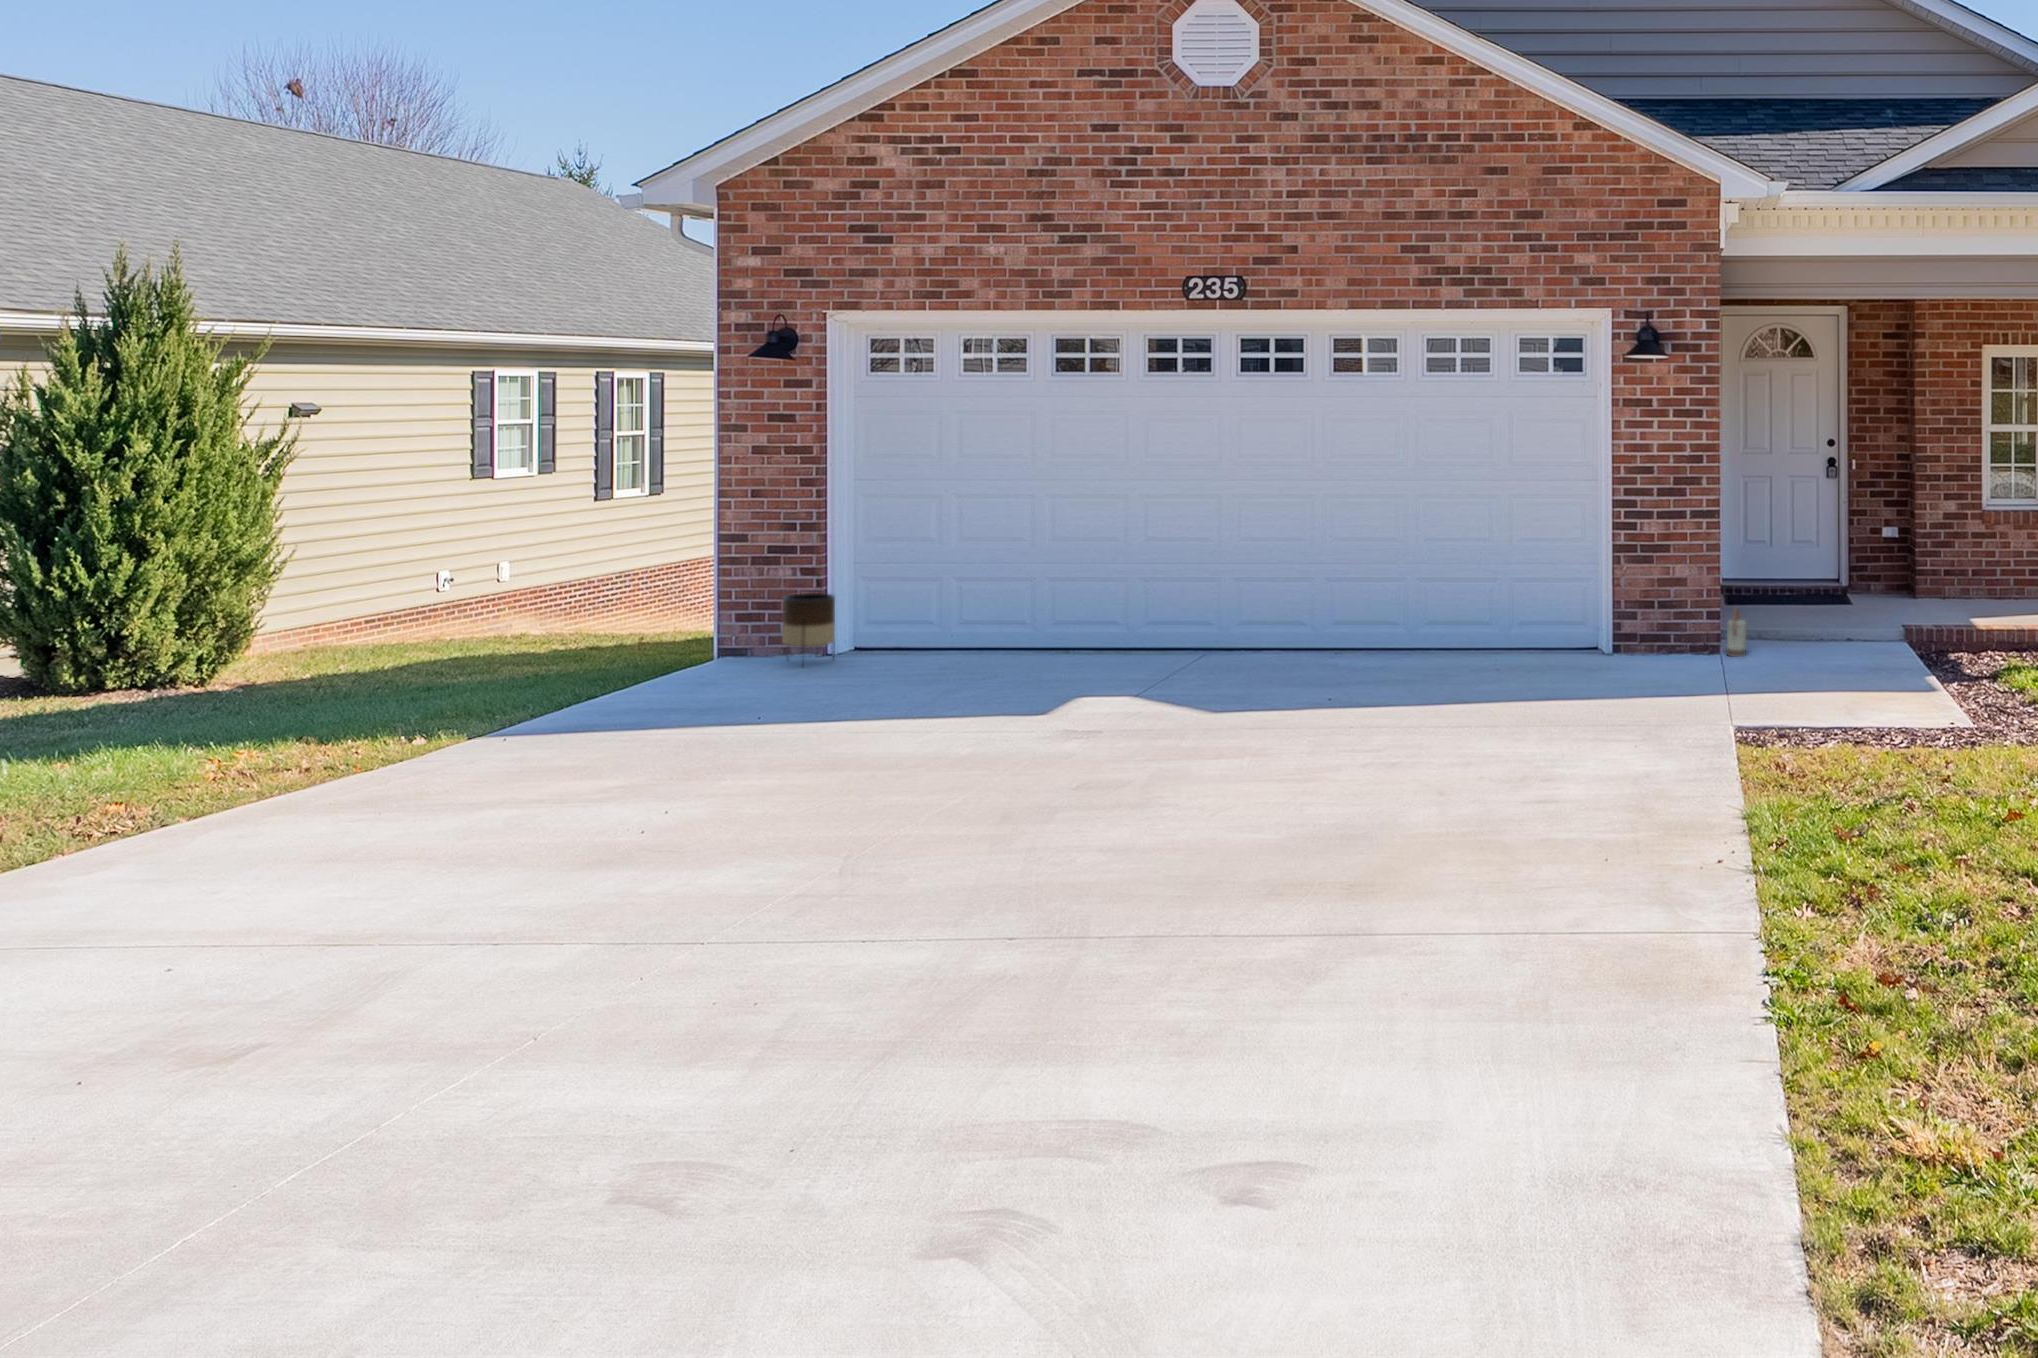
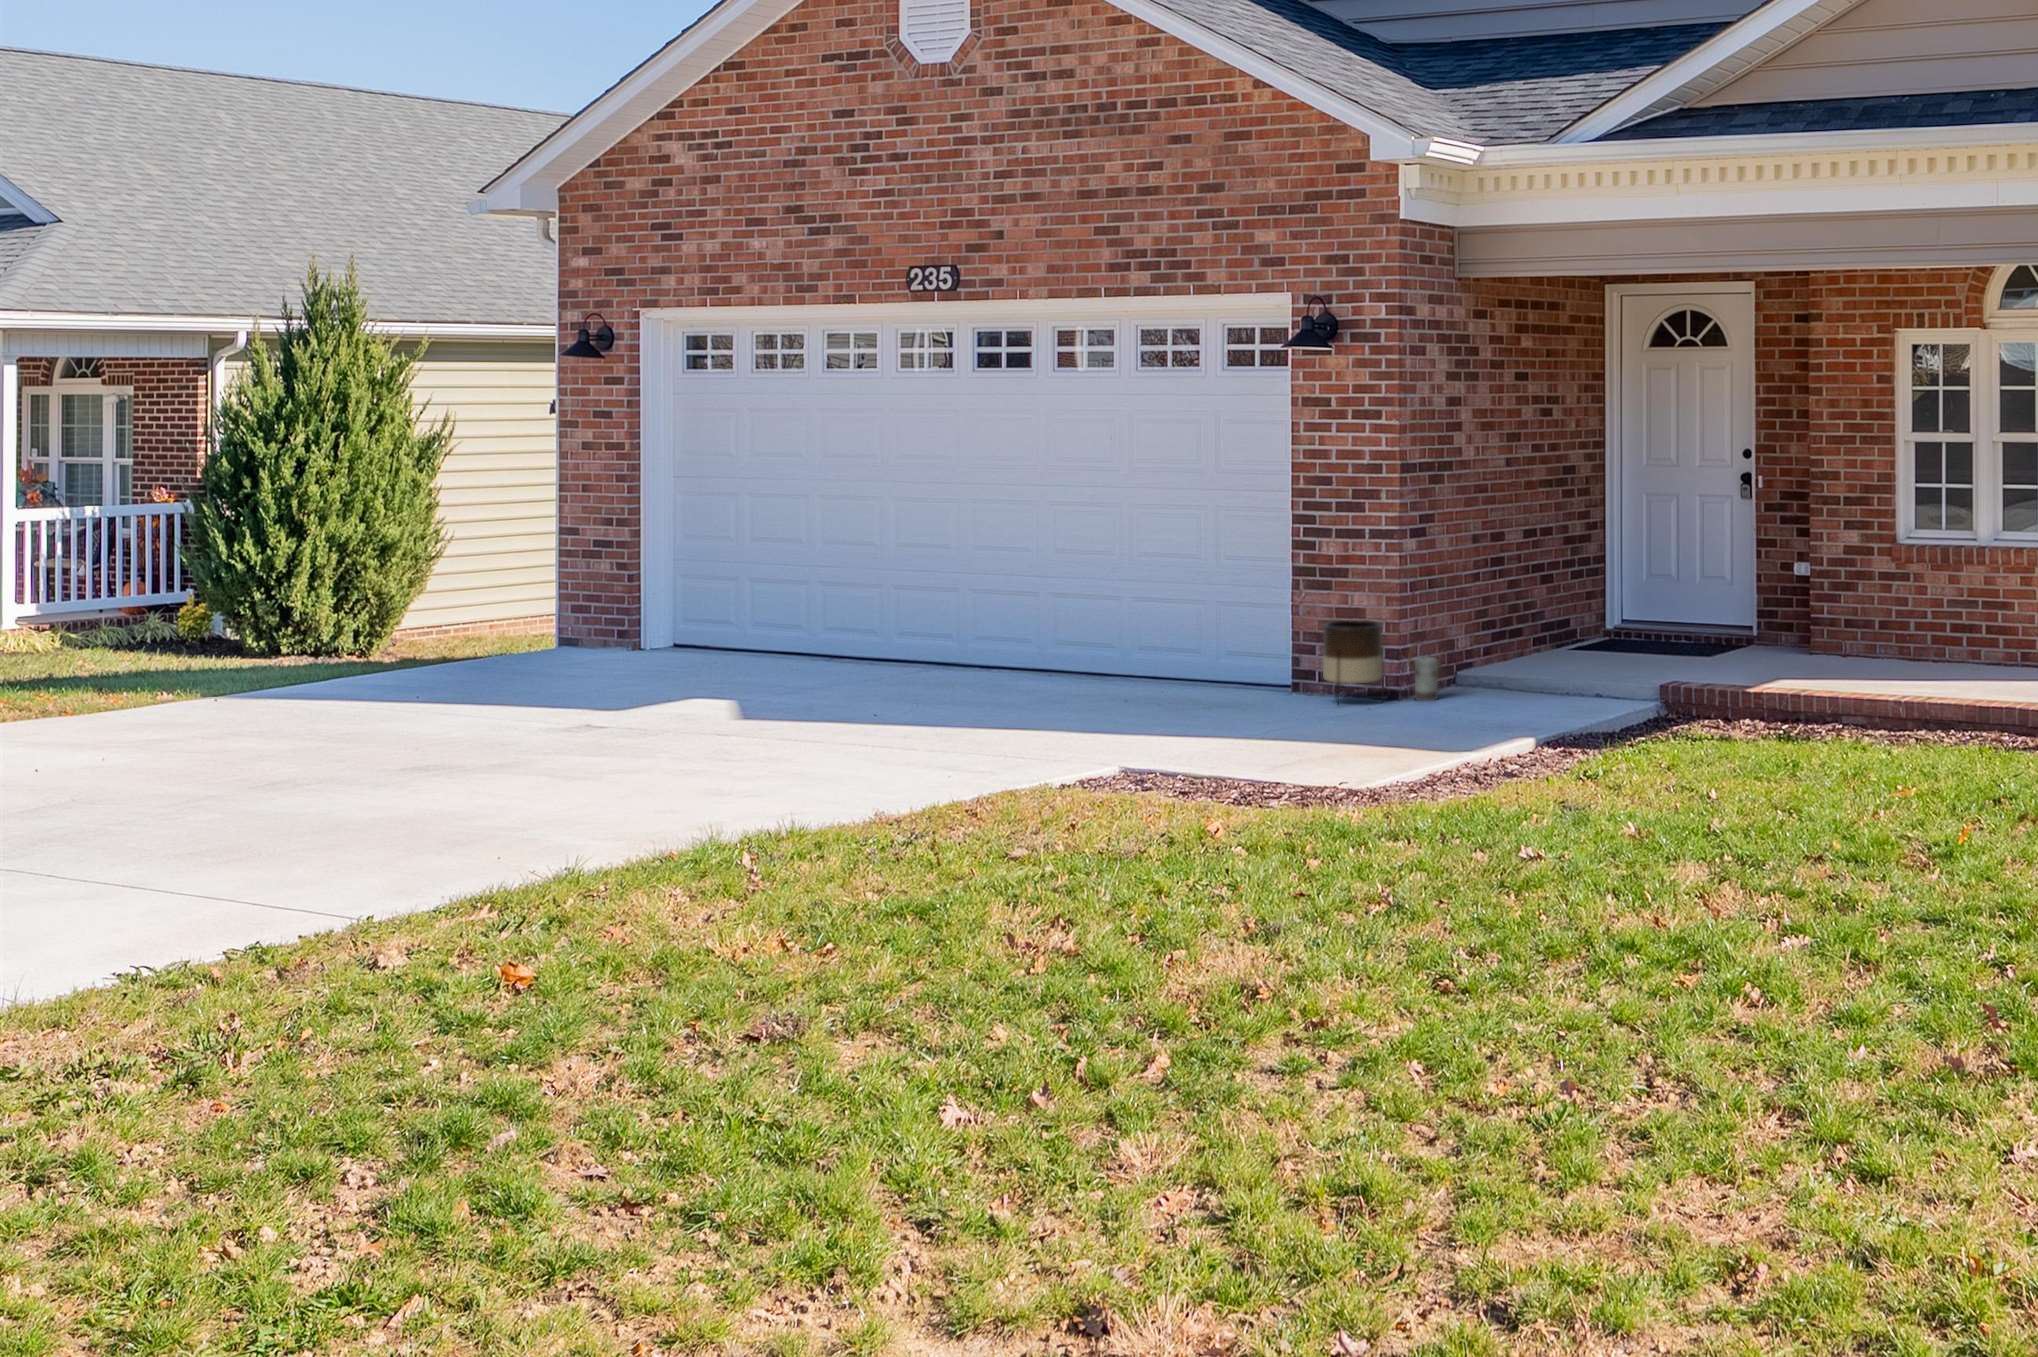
planter: present [782,593,835,661] -> present [1323,620,1384,699]

